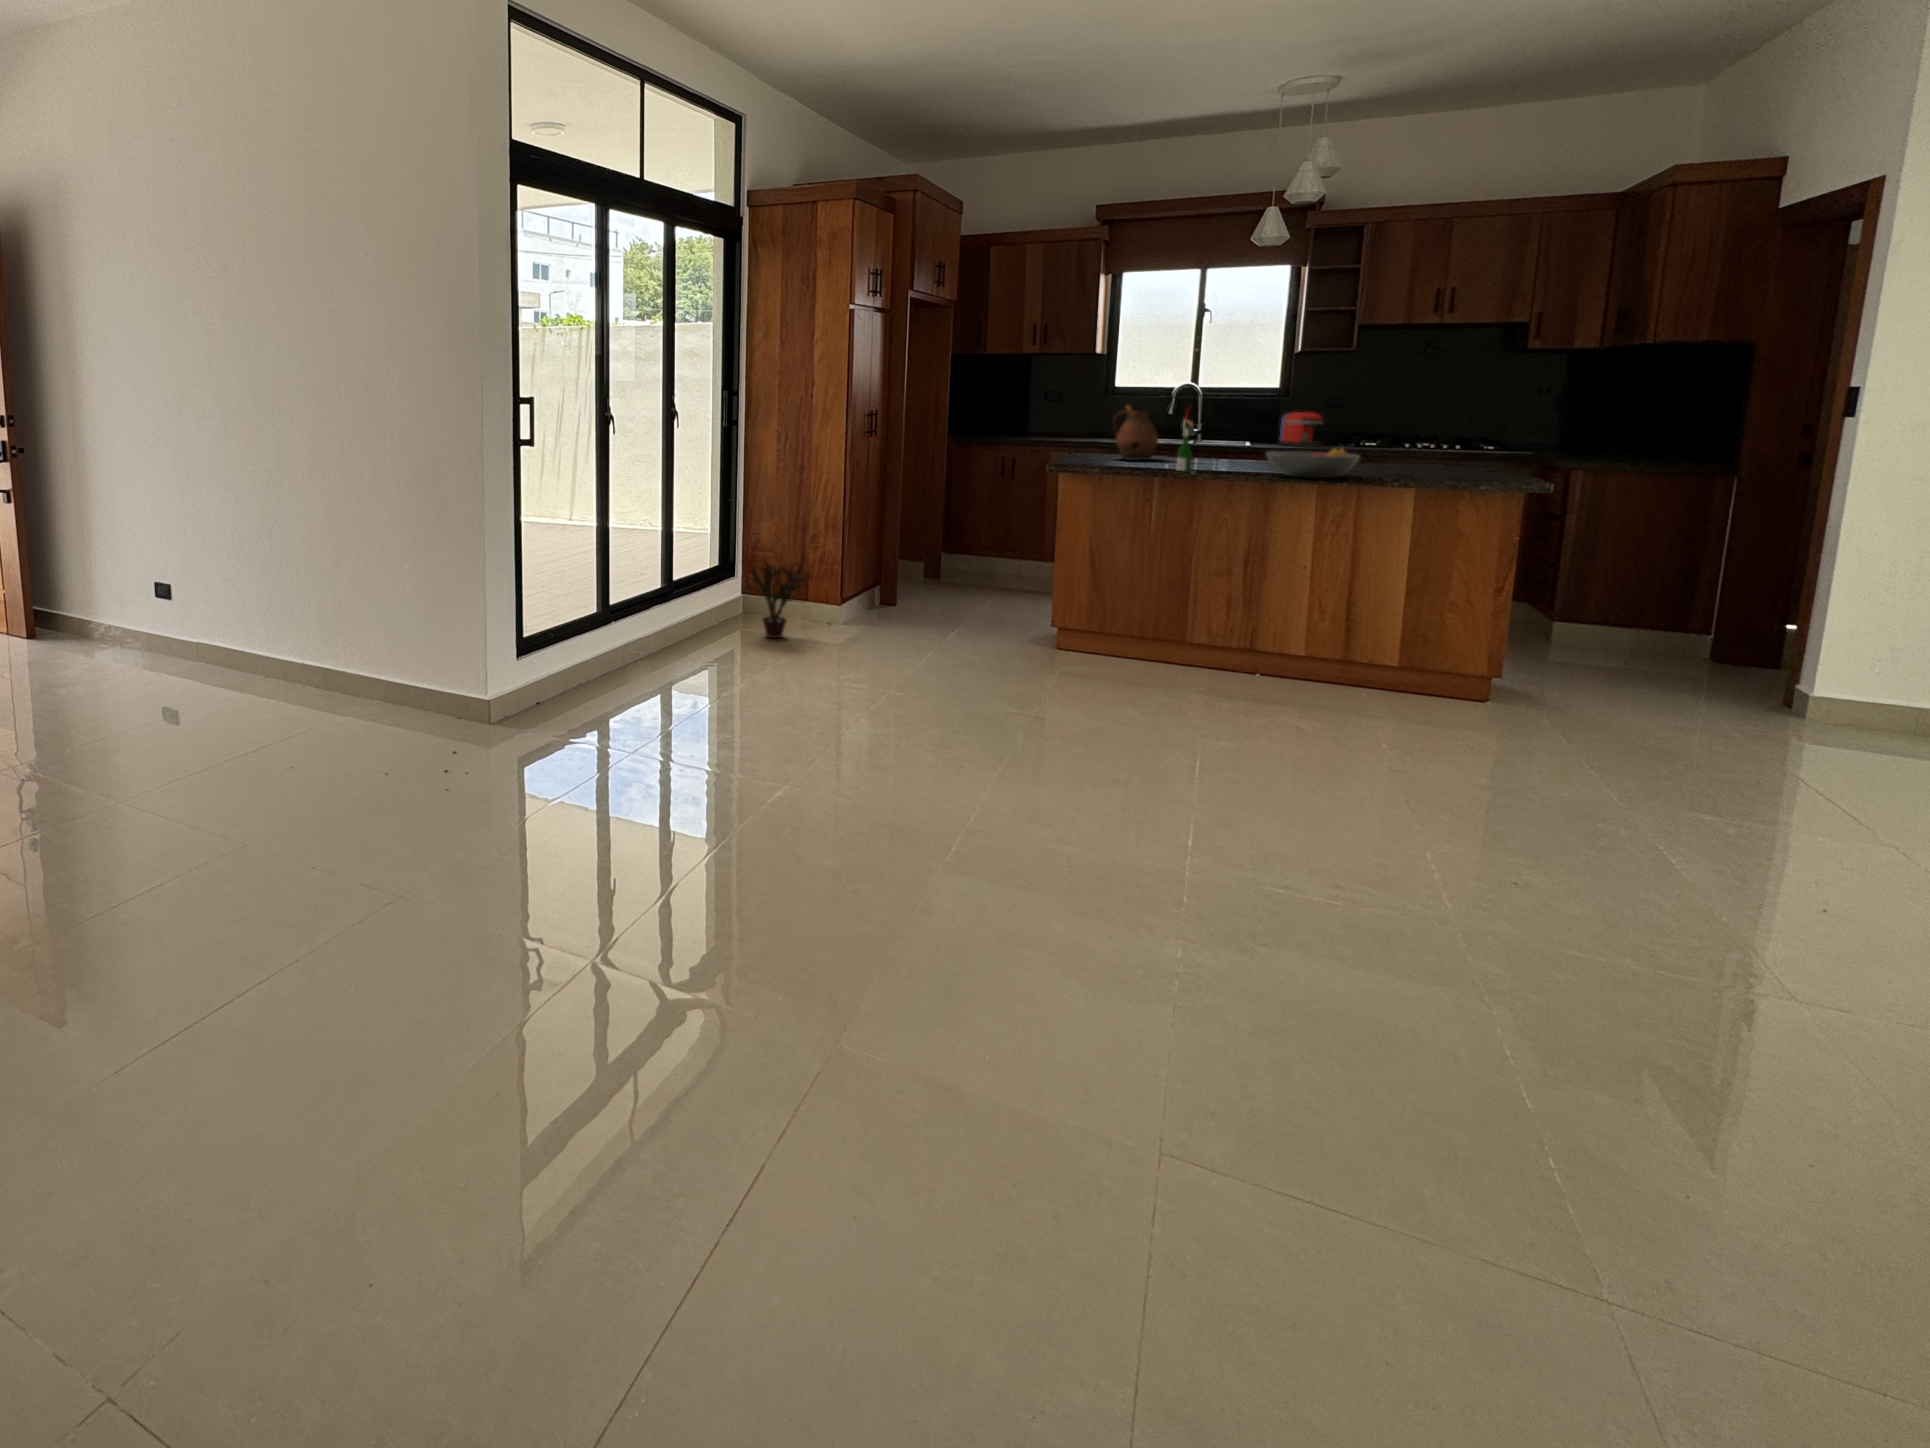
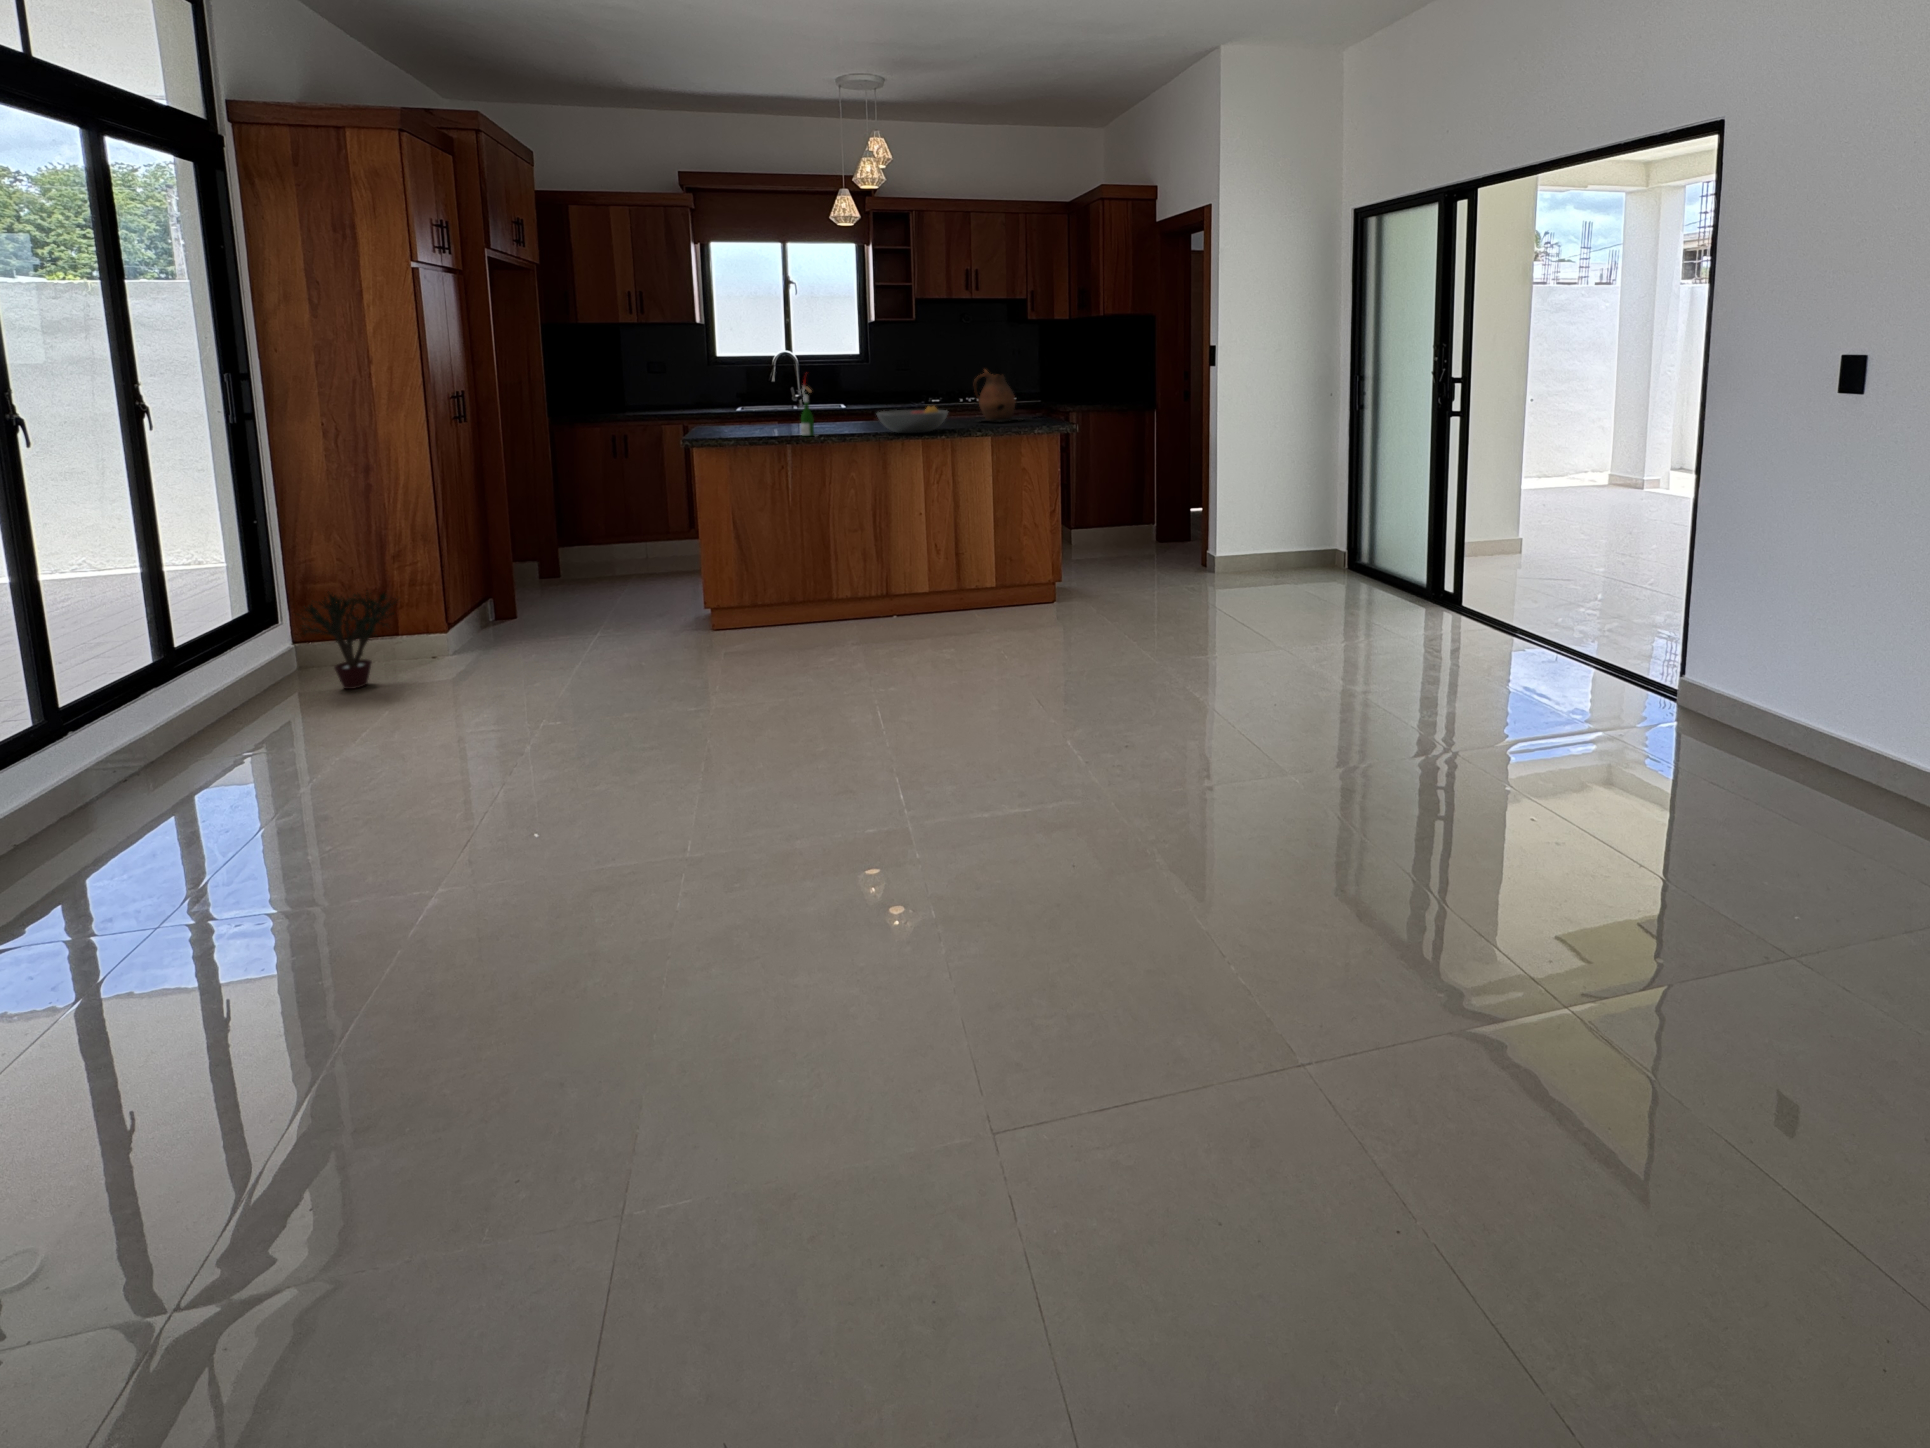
ceramic pitcher: present [1113,406,1167,461] -> present [974,370,1017,421]
coffee maker: present [1279,412,1329,447] -> none [864,375,902,405]

